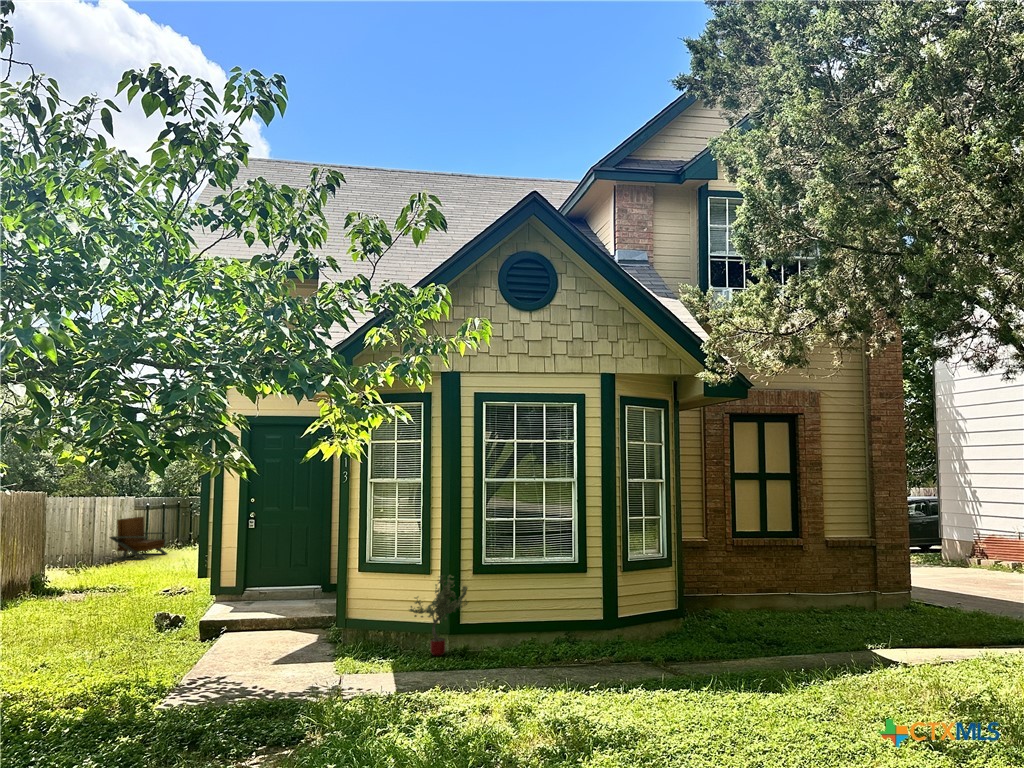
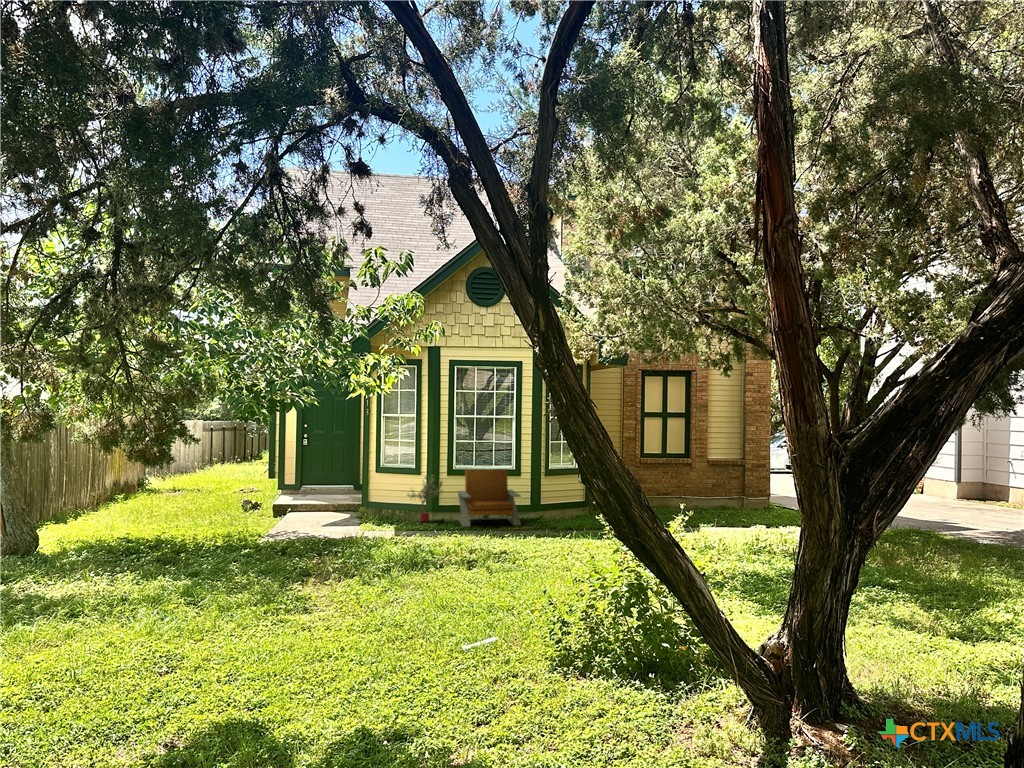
lounge chair: present [110,517,168,560] -> present [458,469,521,527]

